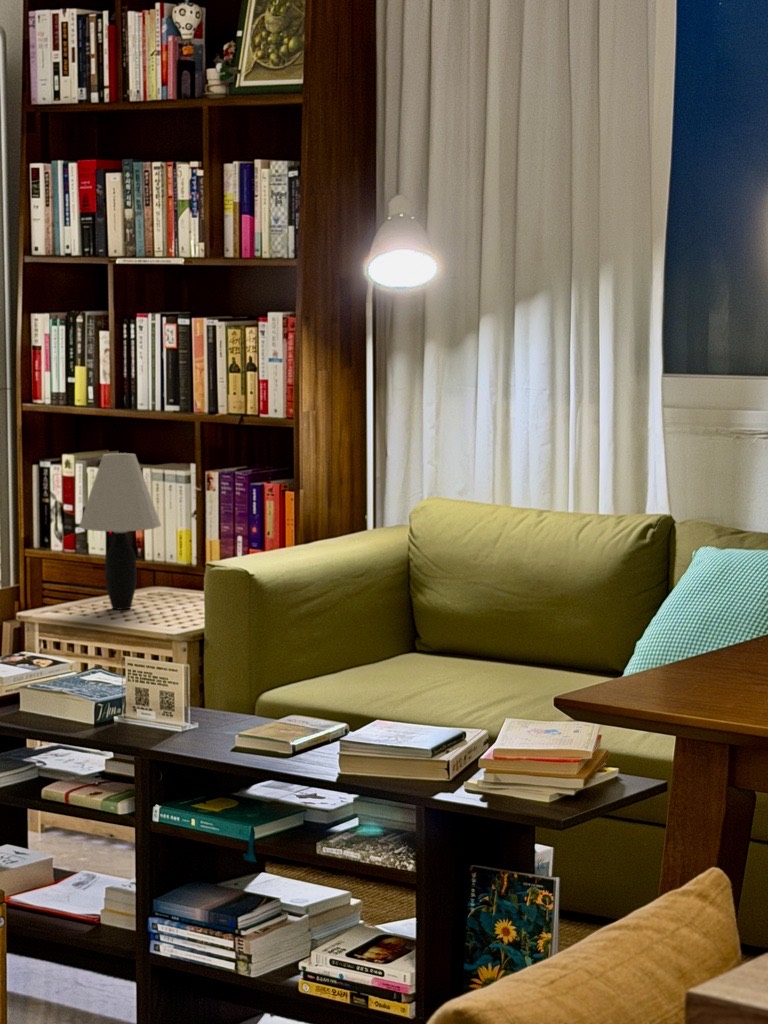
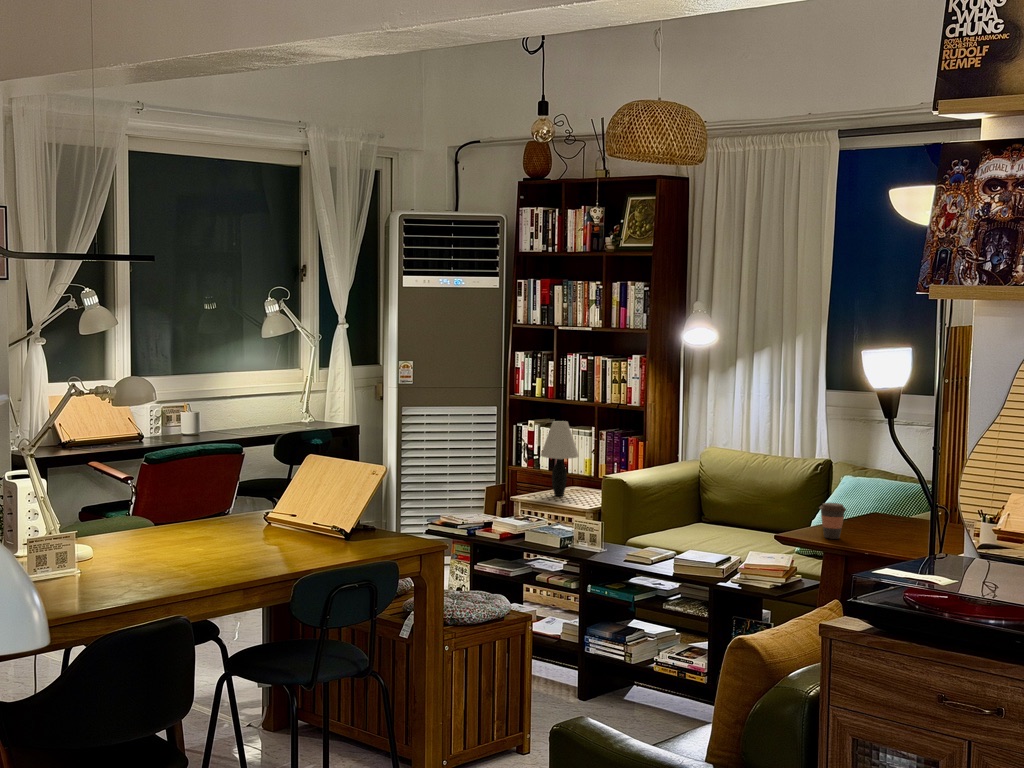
coffee cup: none [654,606,715,689] -> present [819,503,846,539]

